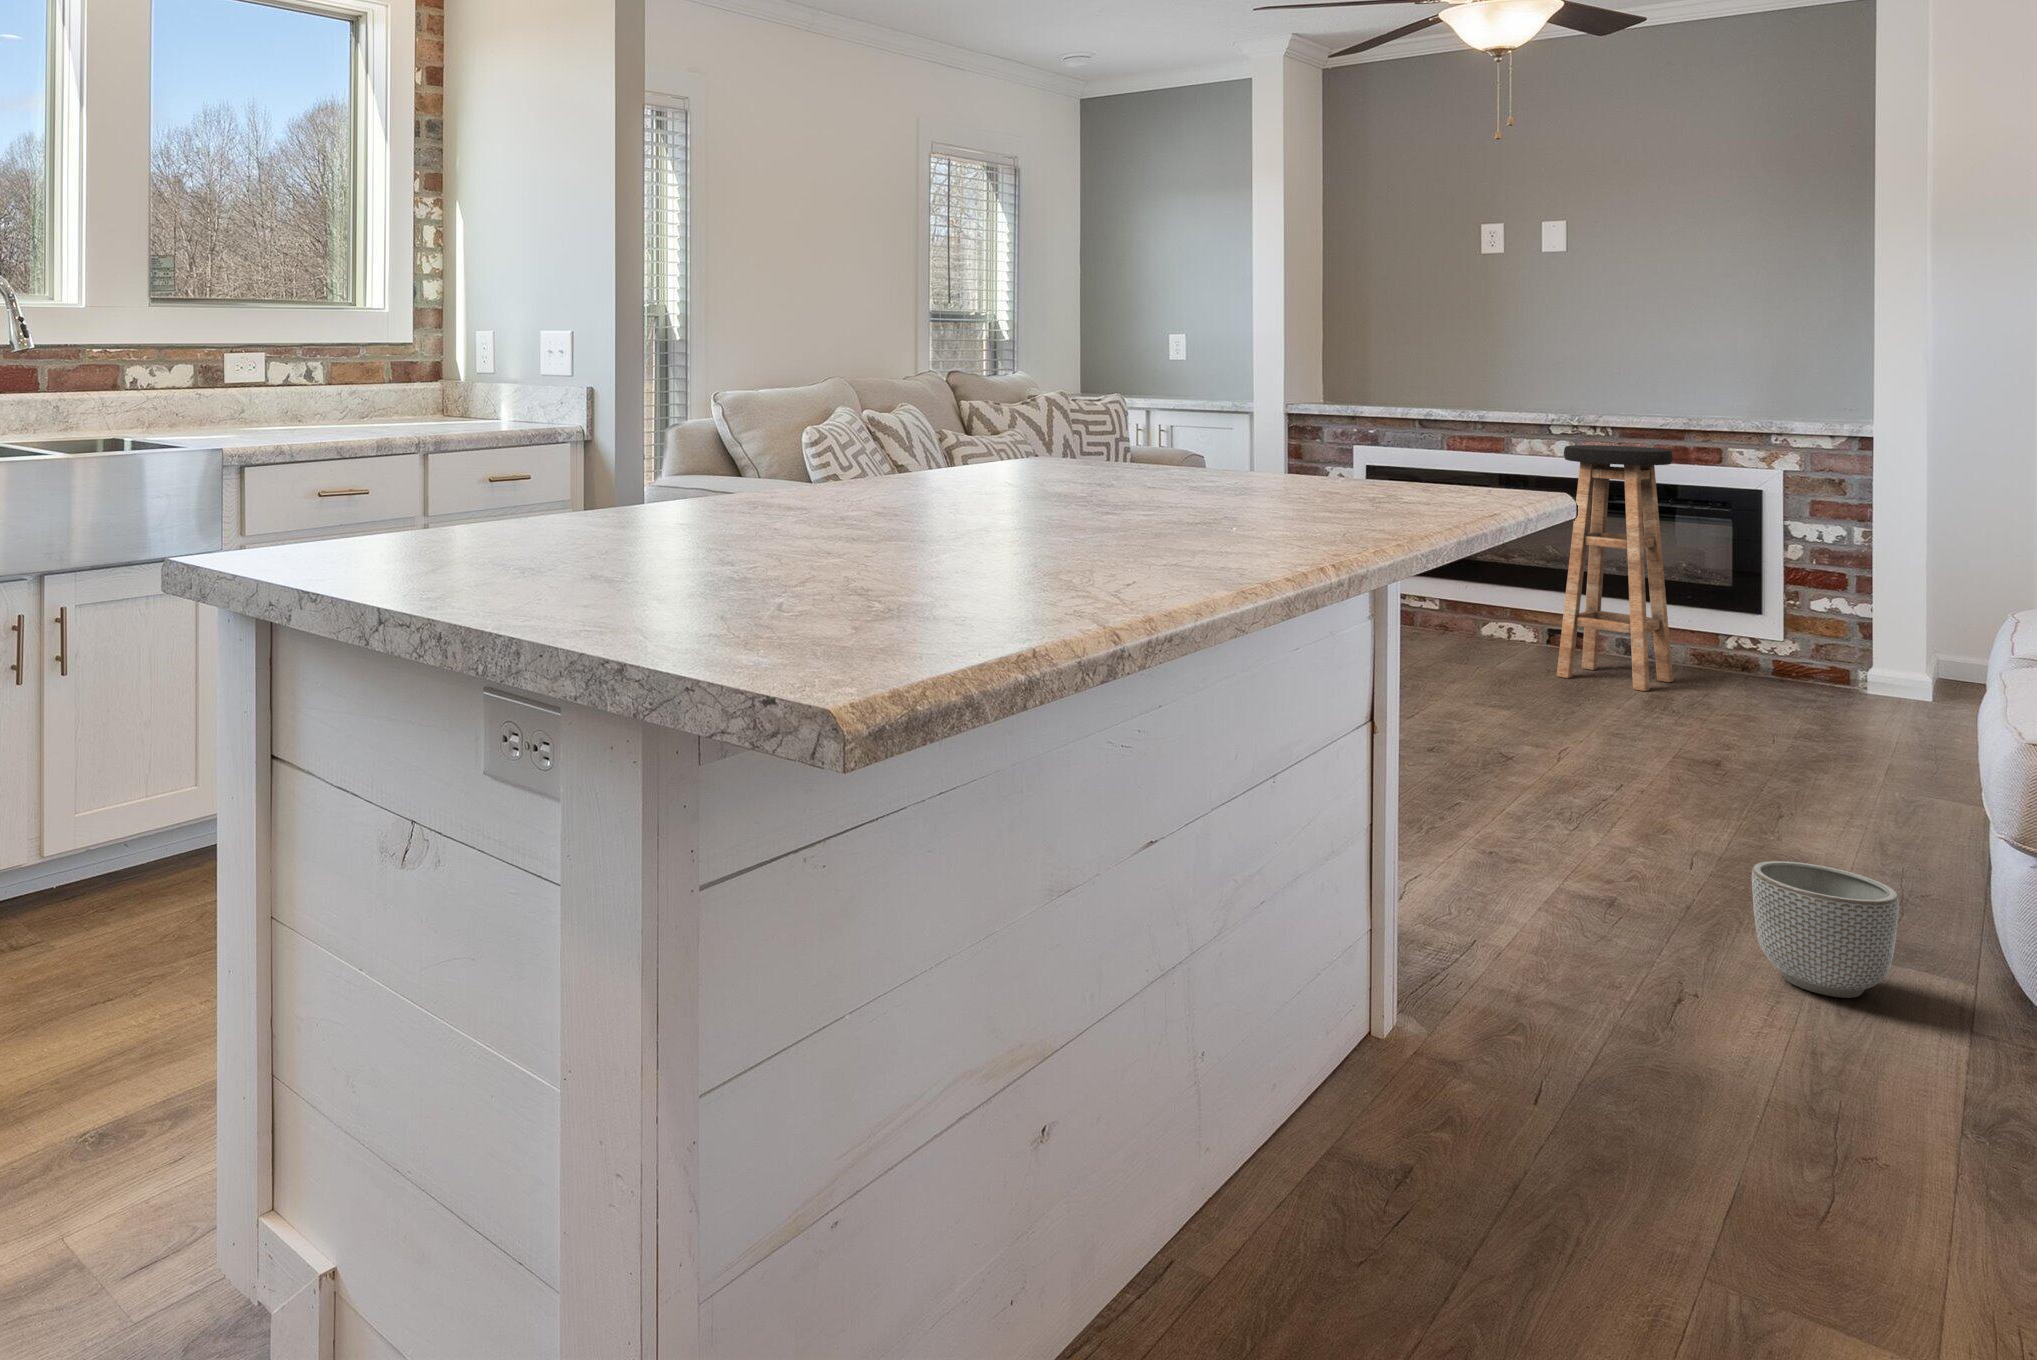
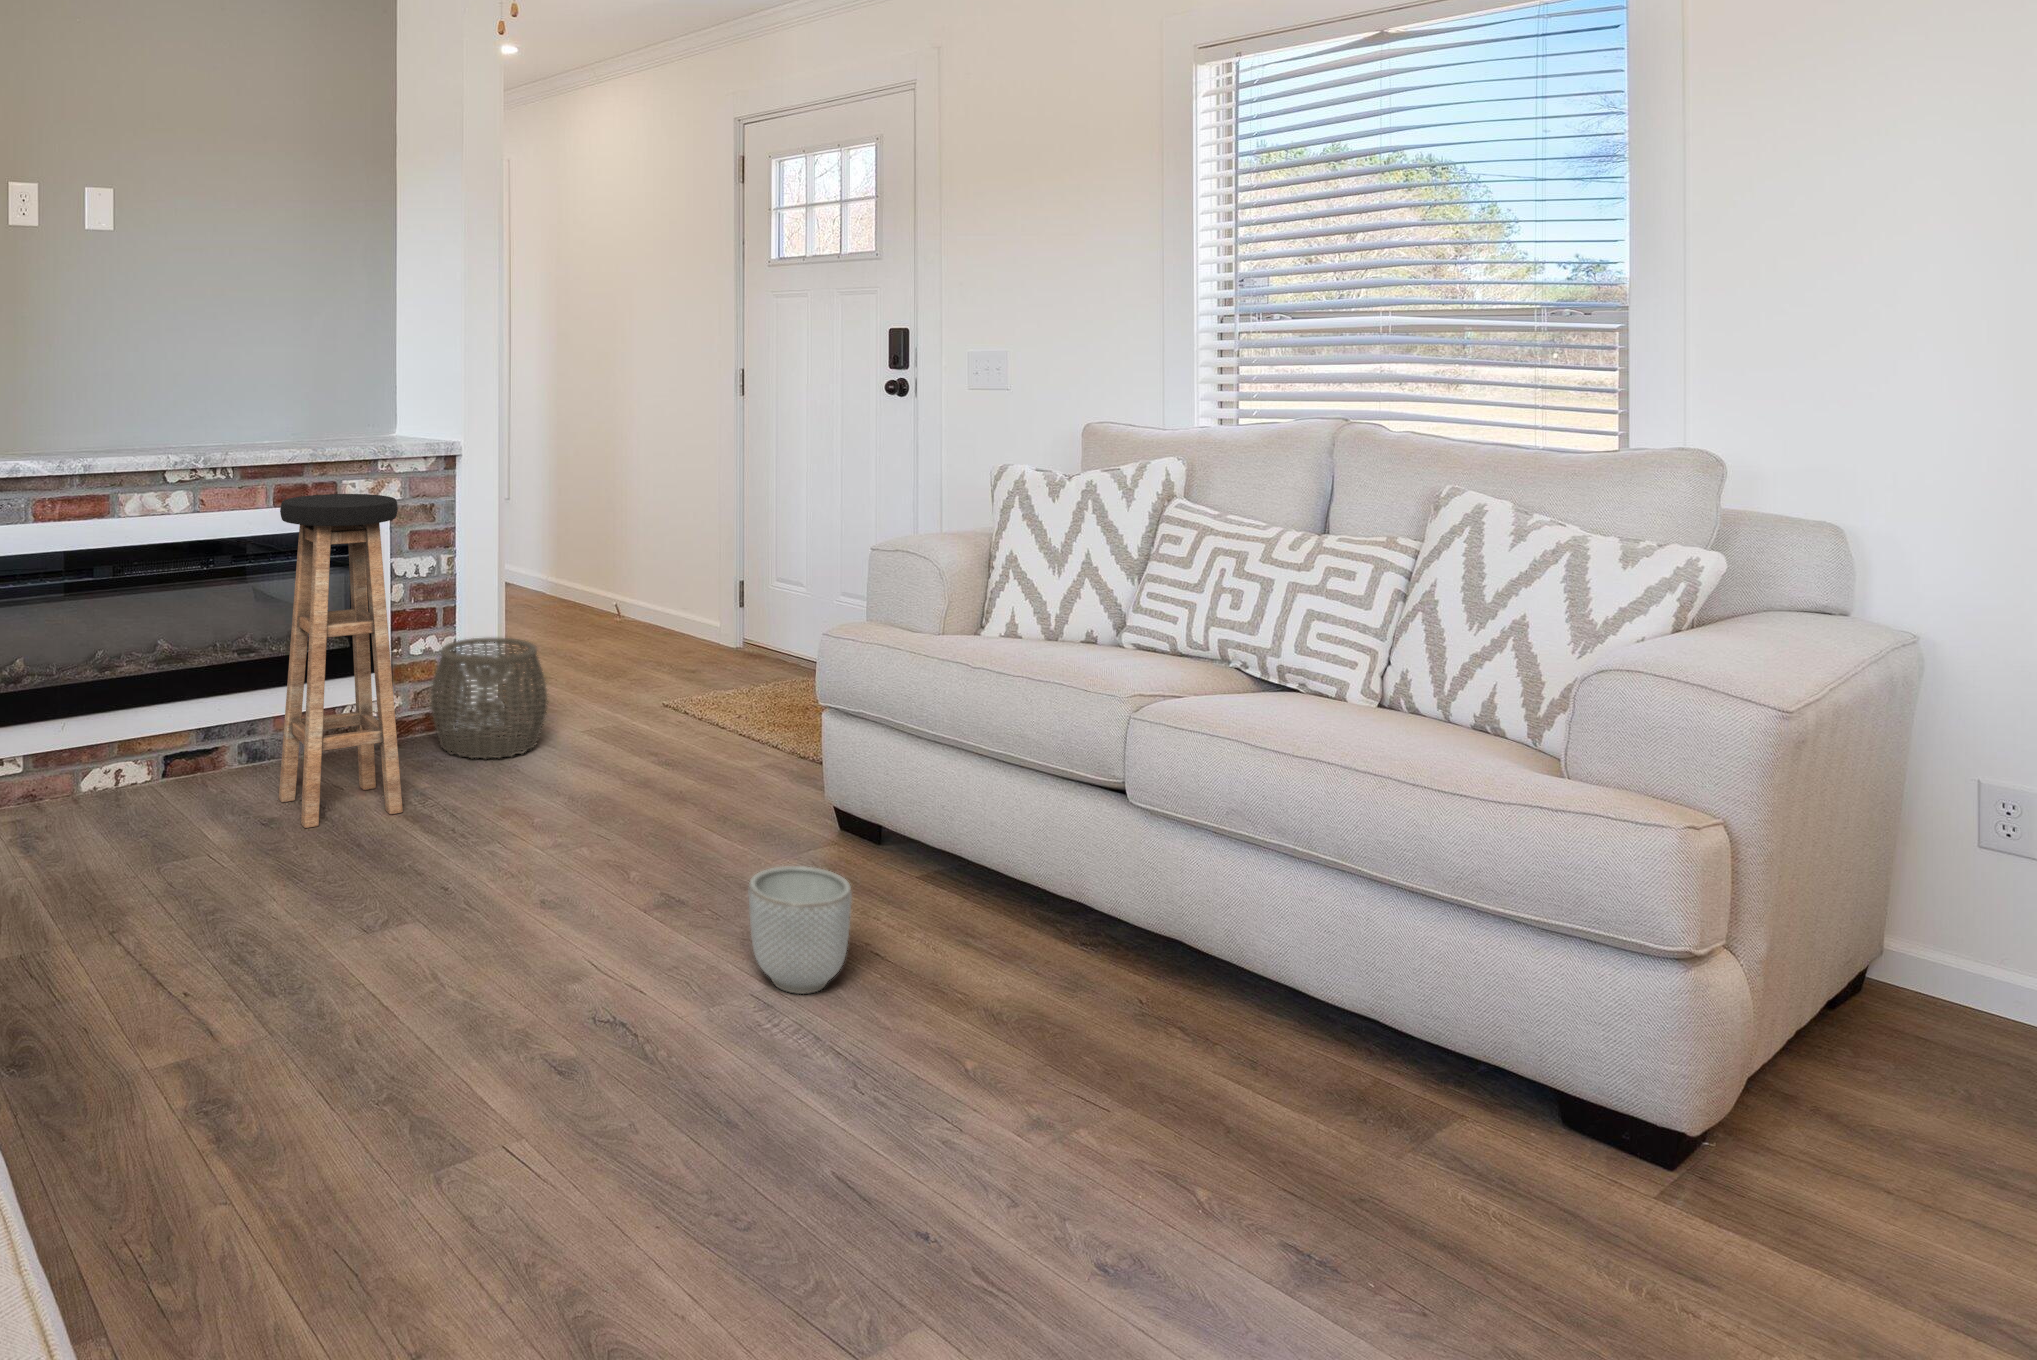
woven basket: none [1781,601,1927,709] -> present [430,638,548,759]
planter: present [1752,861,1899,998] -> present [748,866,852,994]

